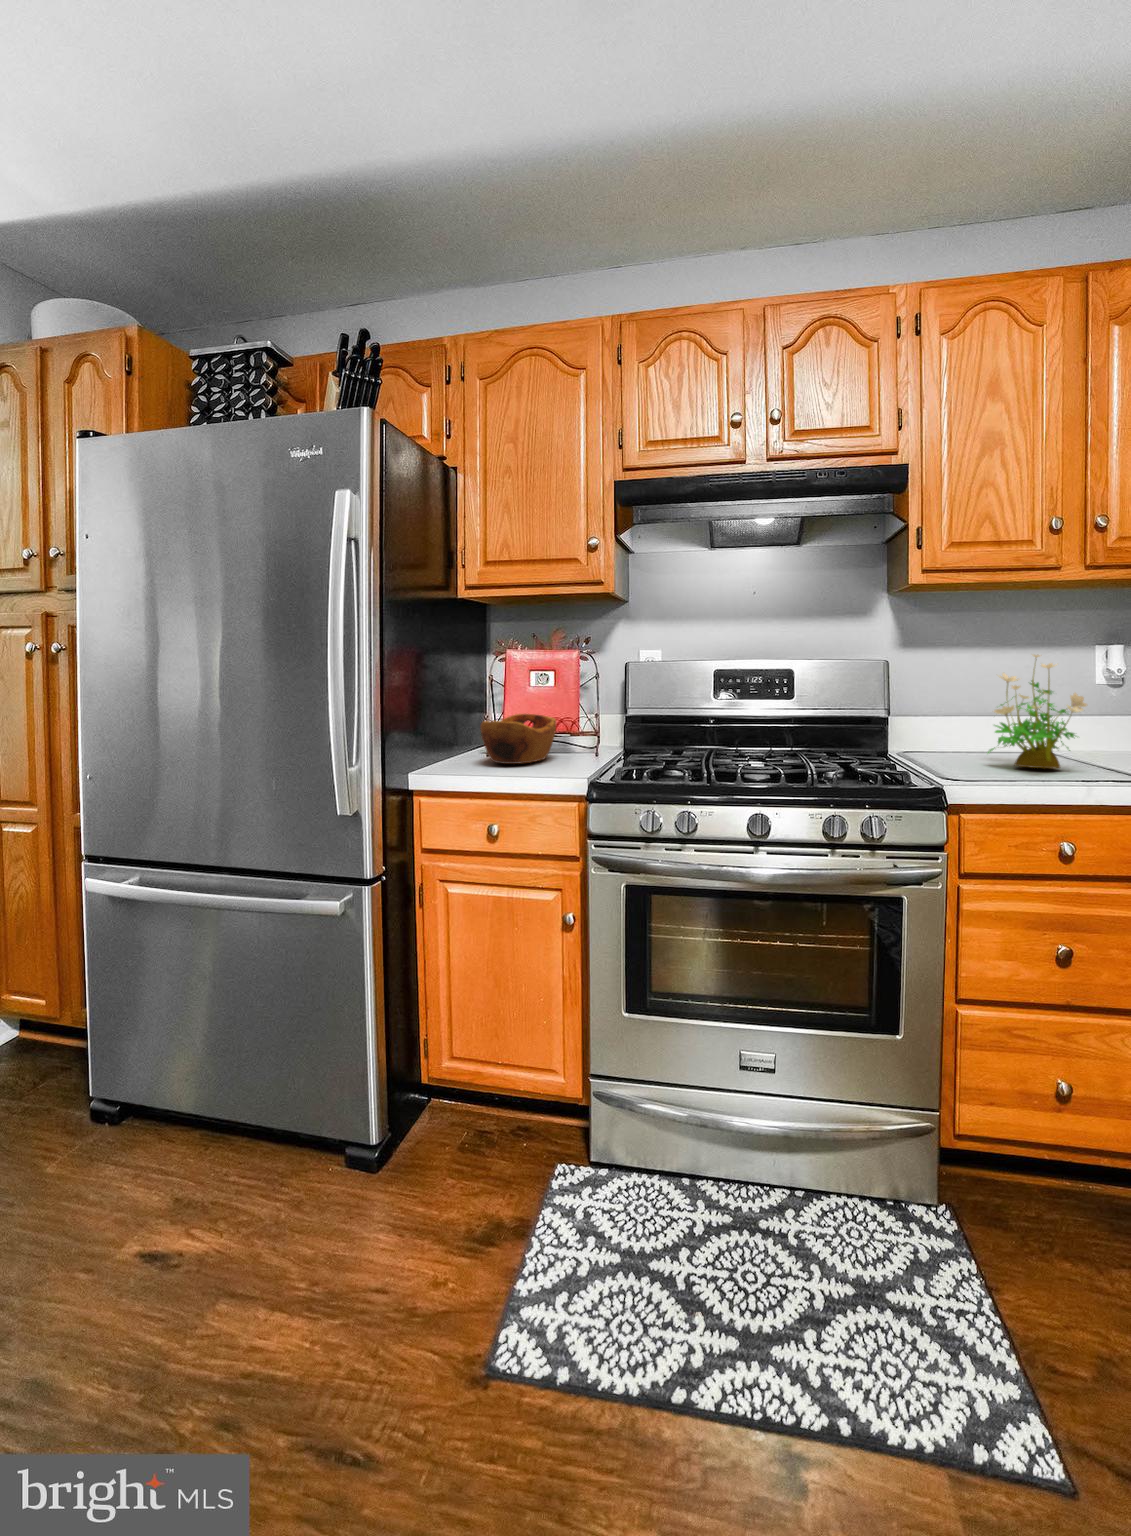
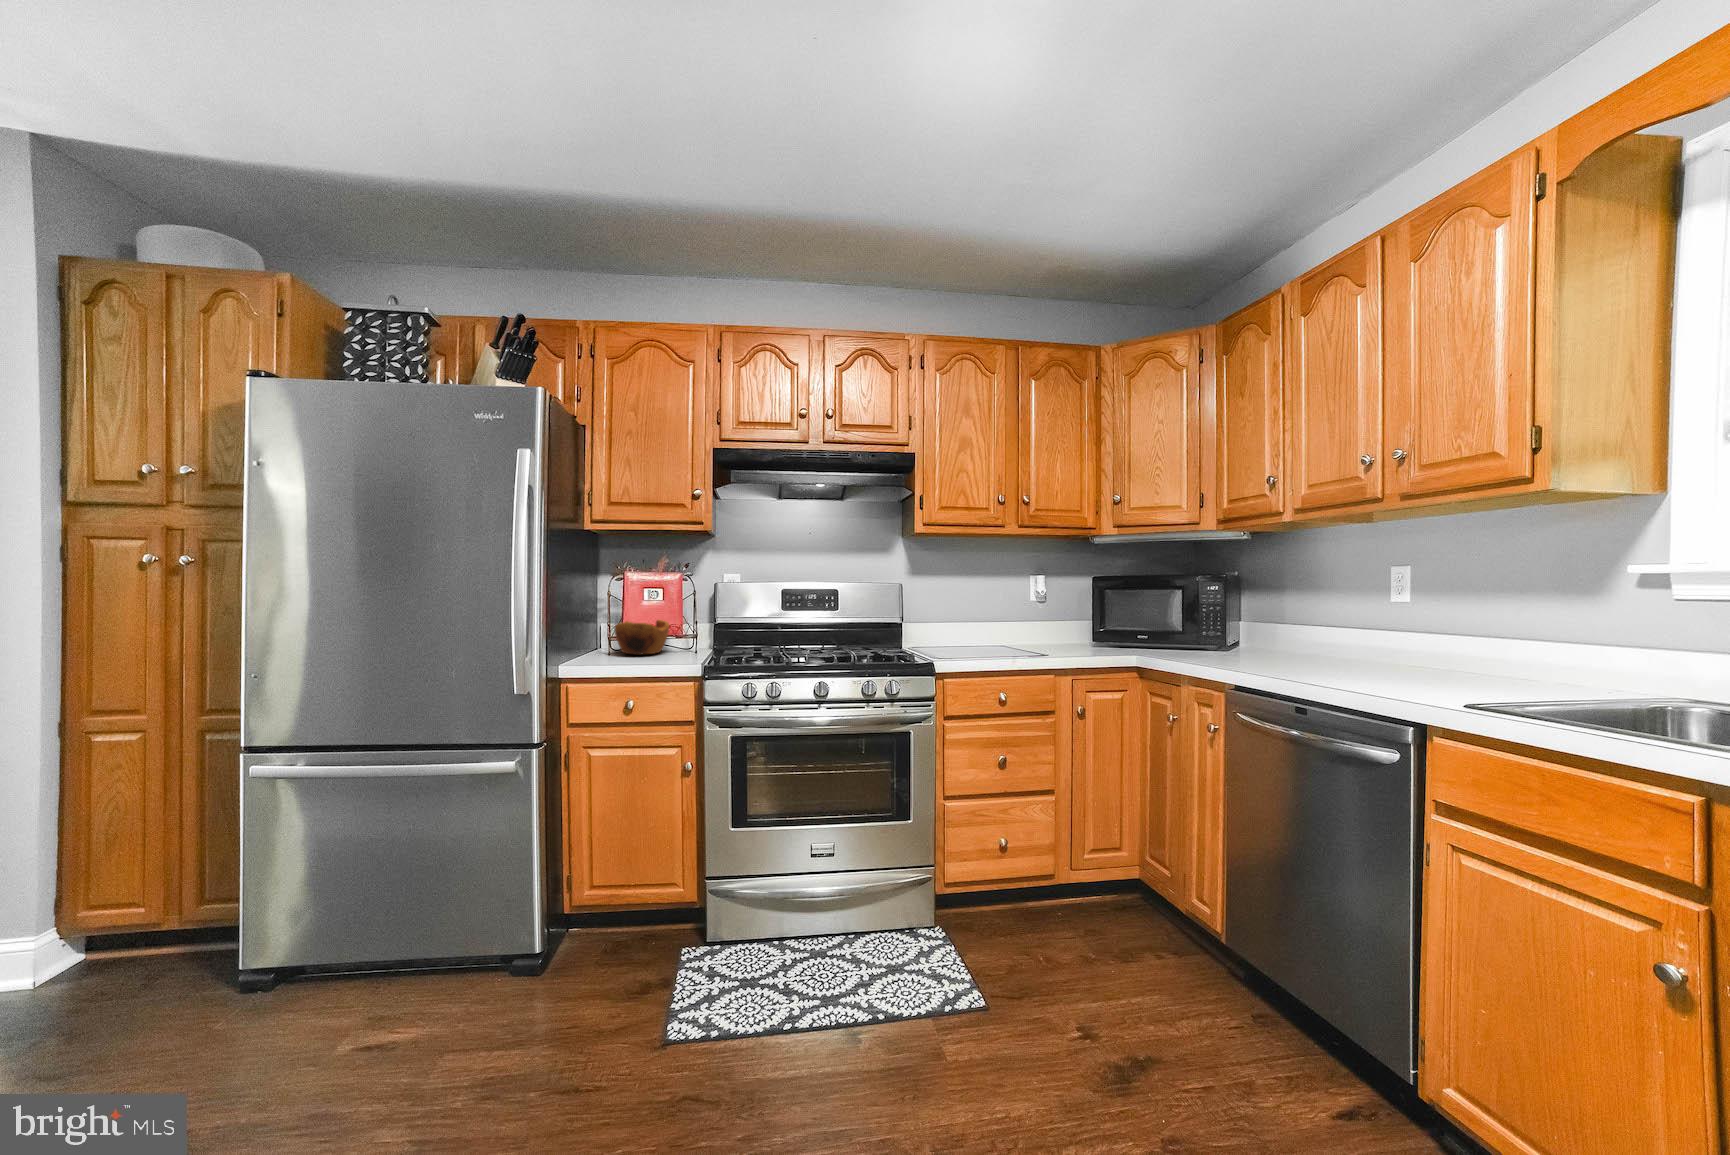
potted plant: present [988,655,1087,768] -> none [962,579,1018,652]

